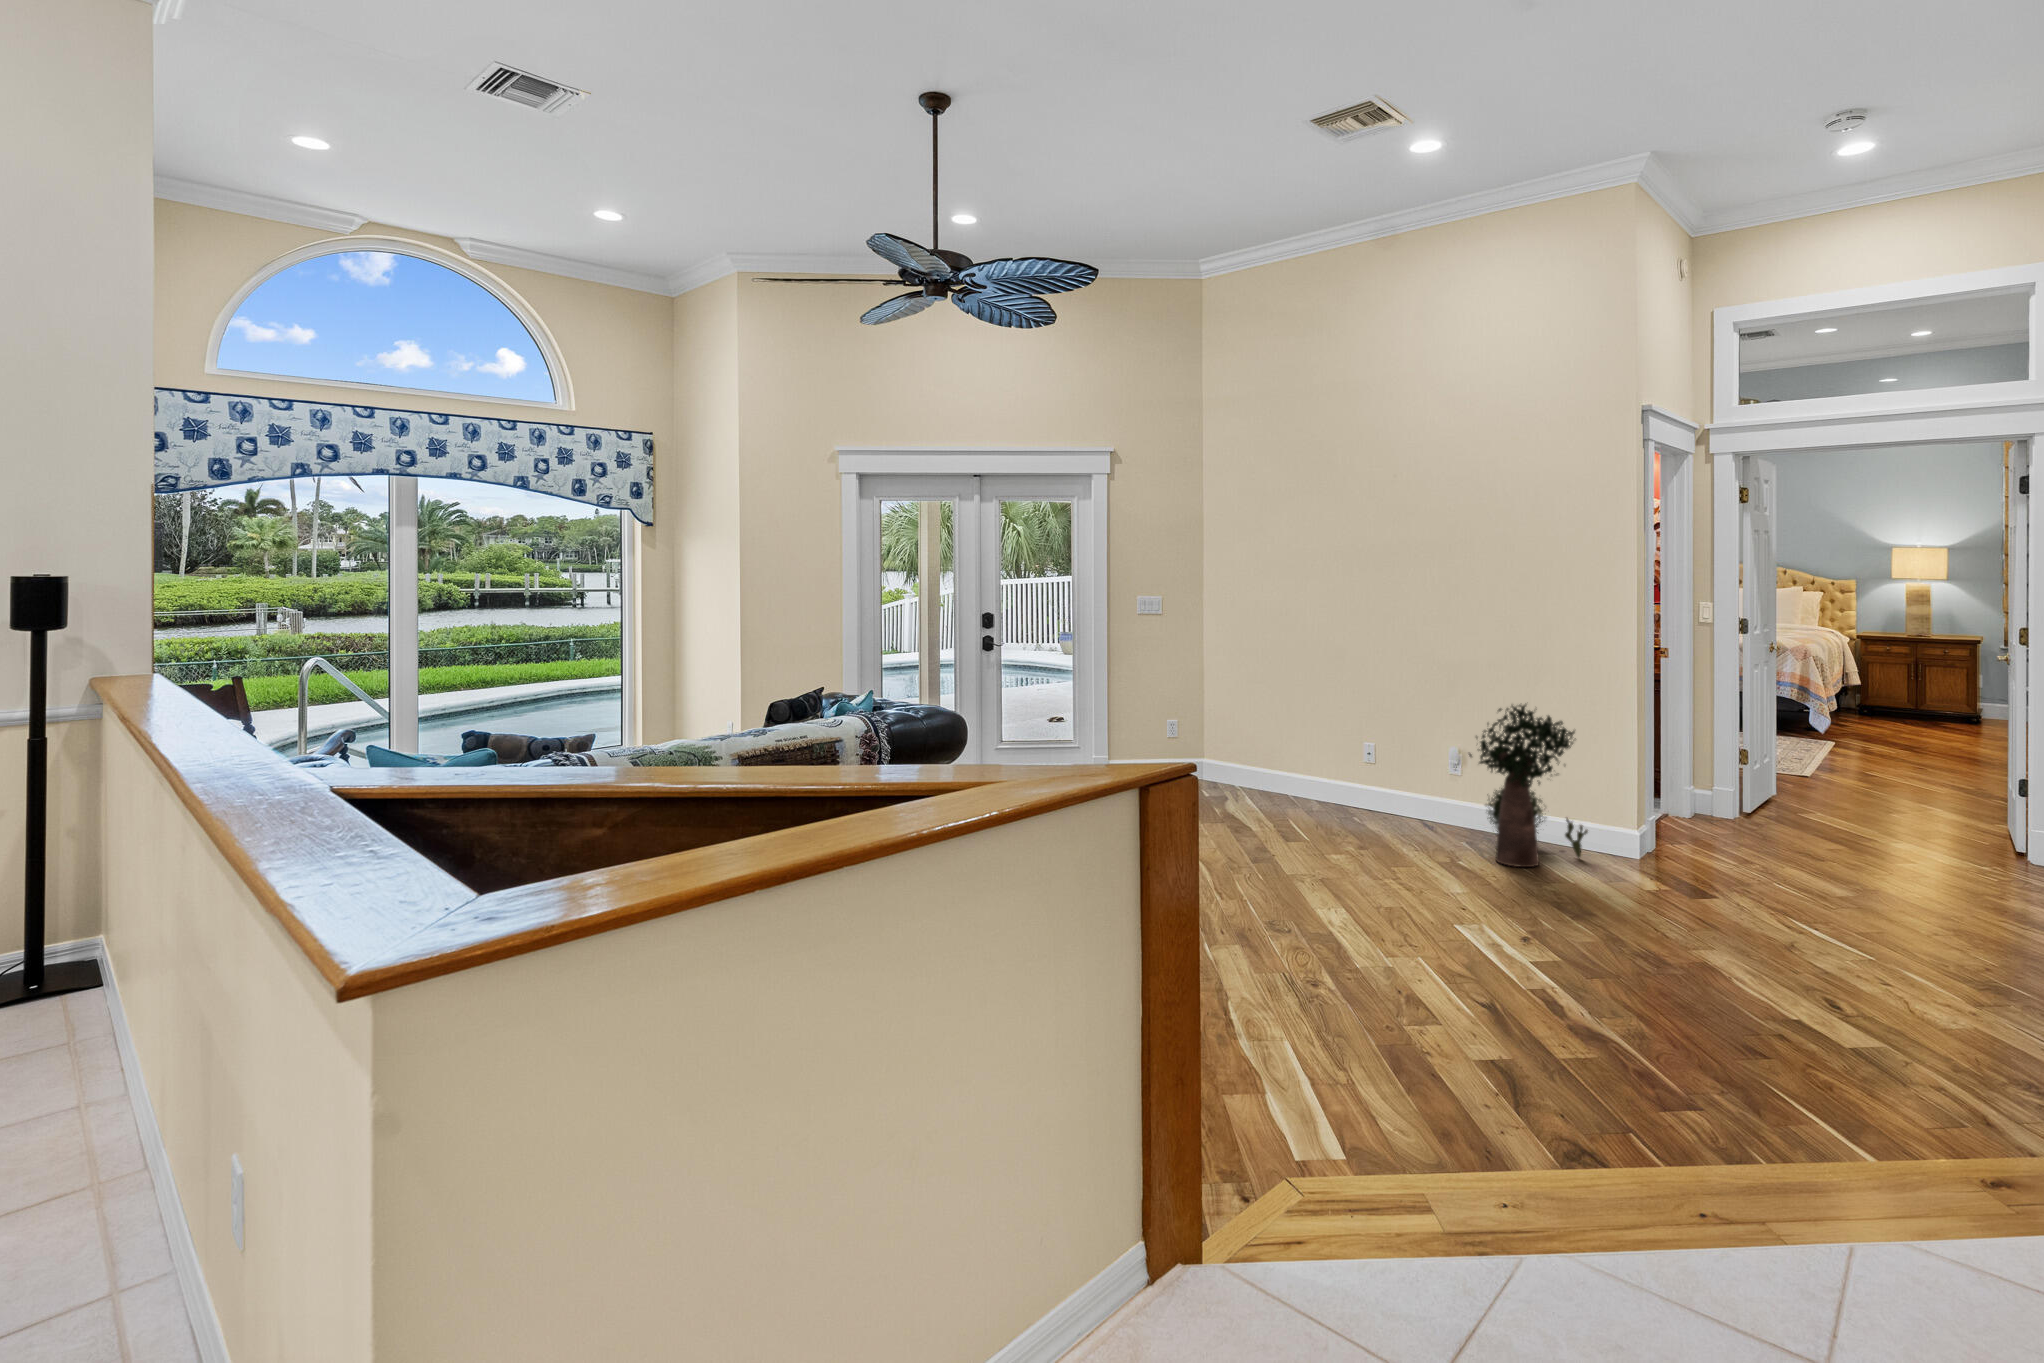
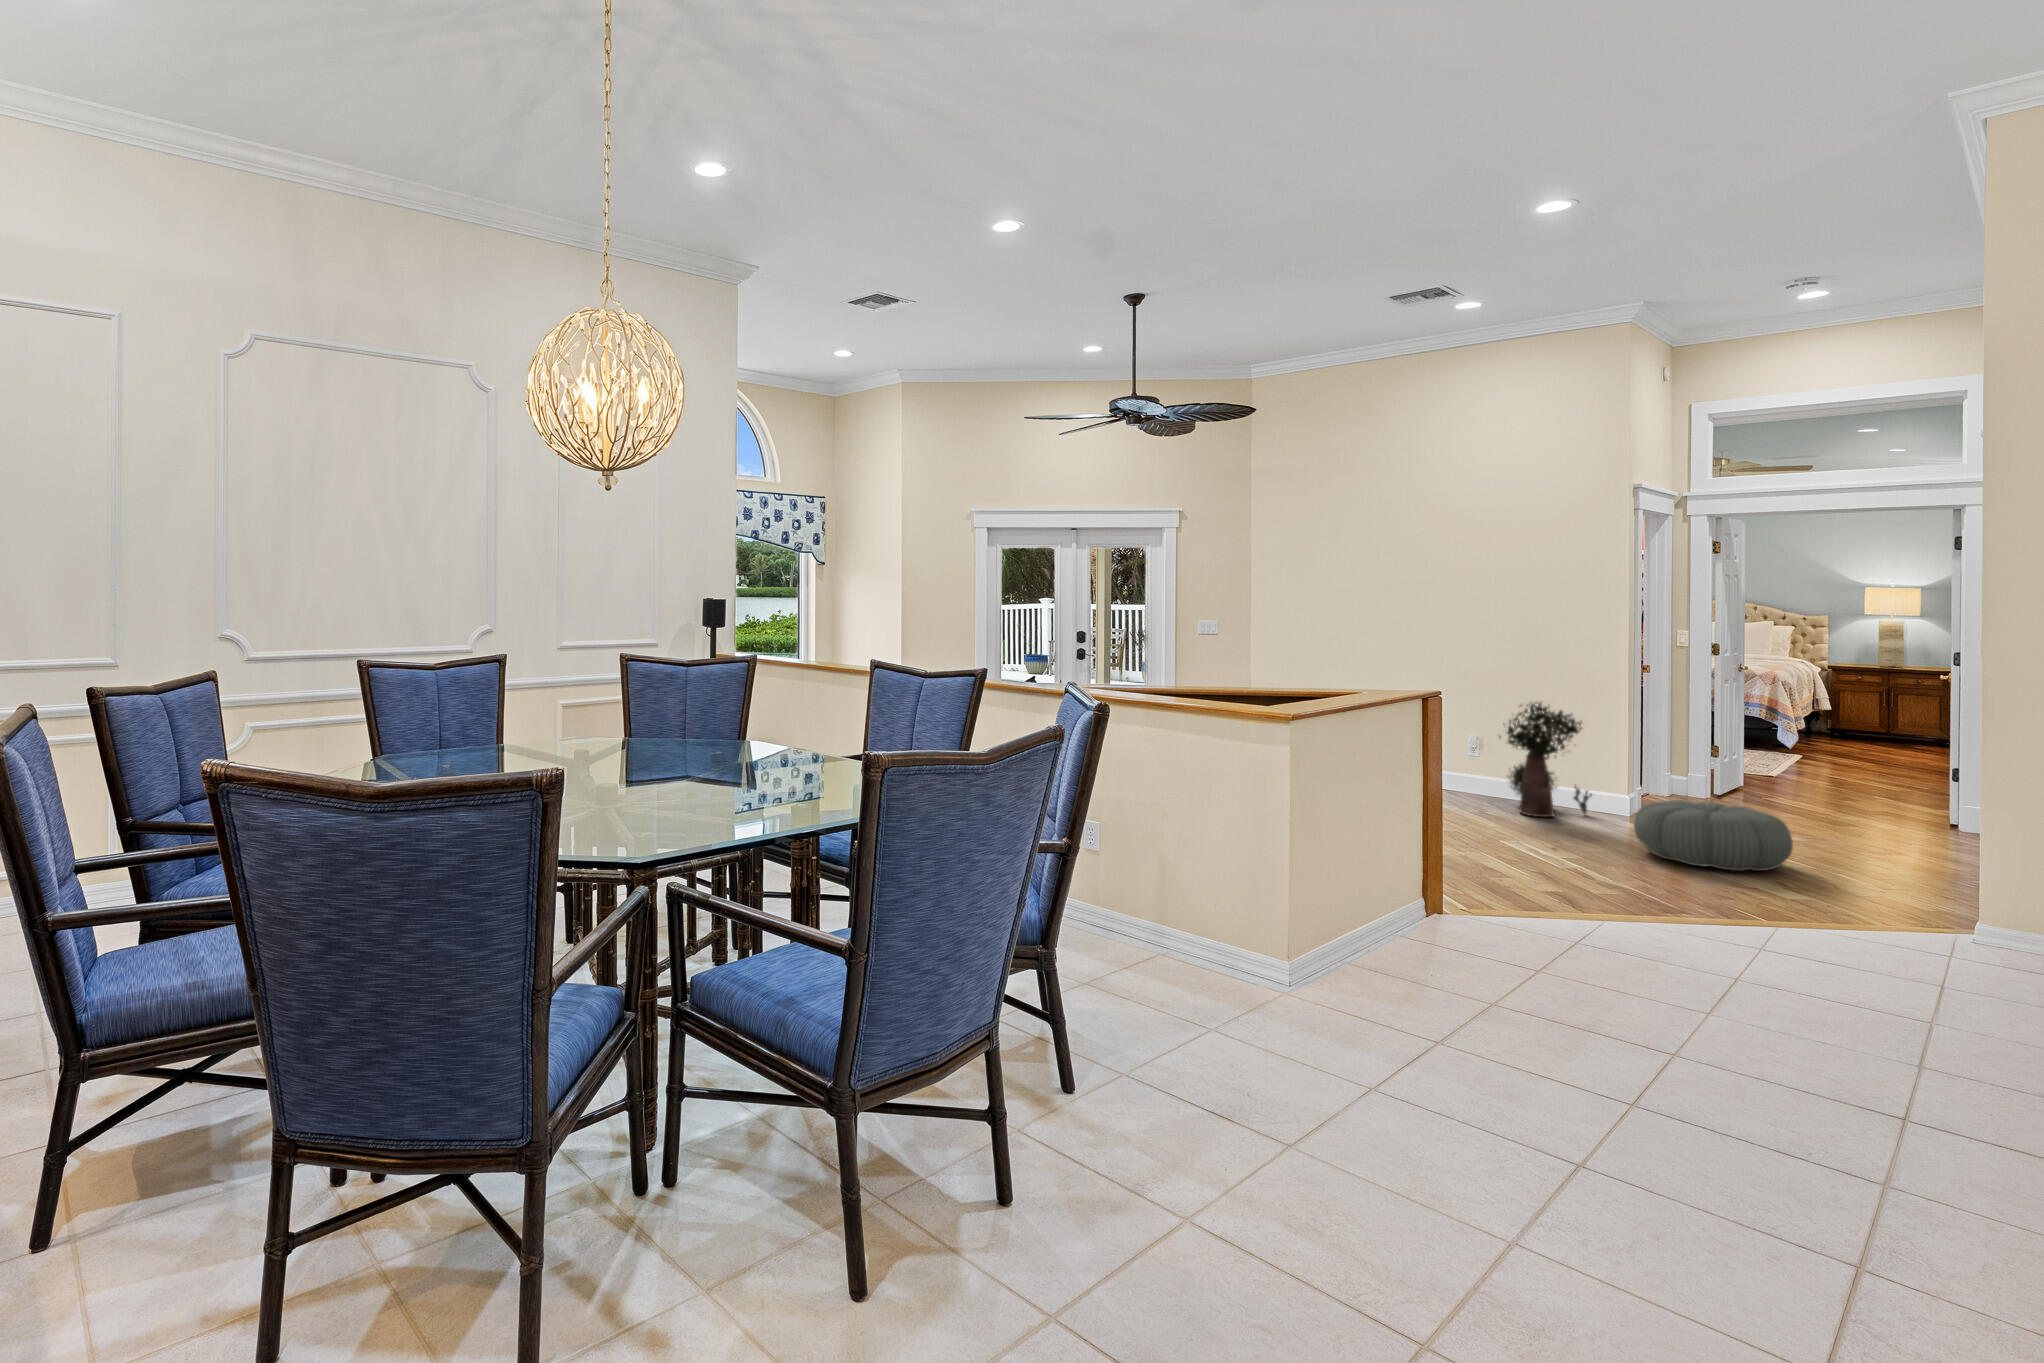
pouf: none [1631,854,1844,972] -> present [1634,800,1793,871]

